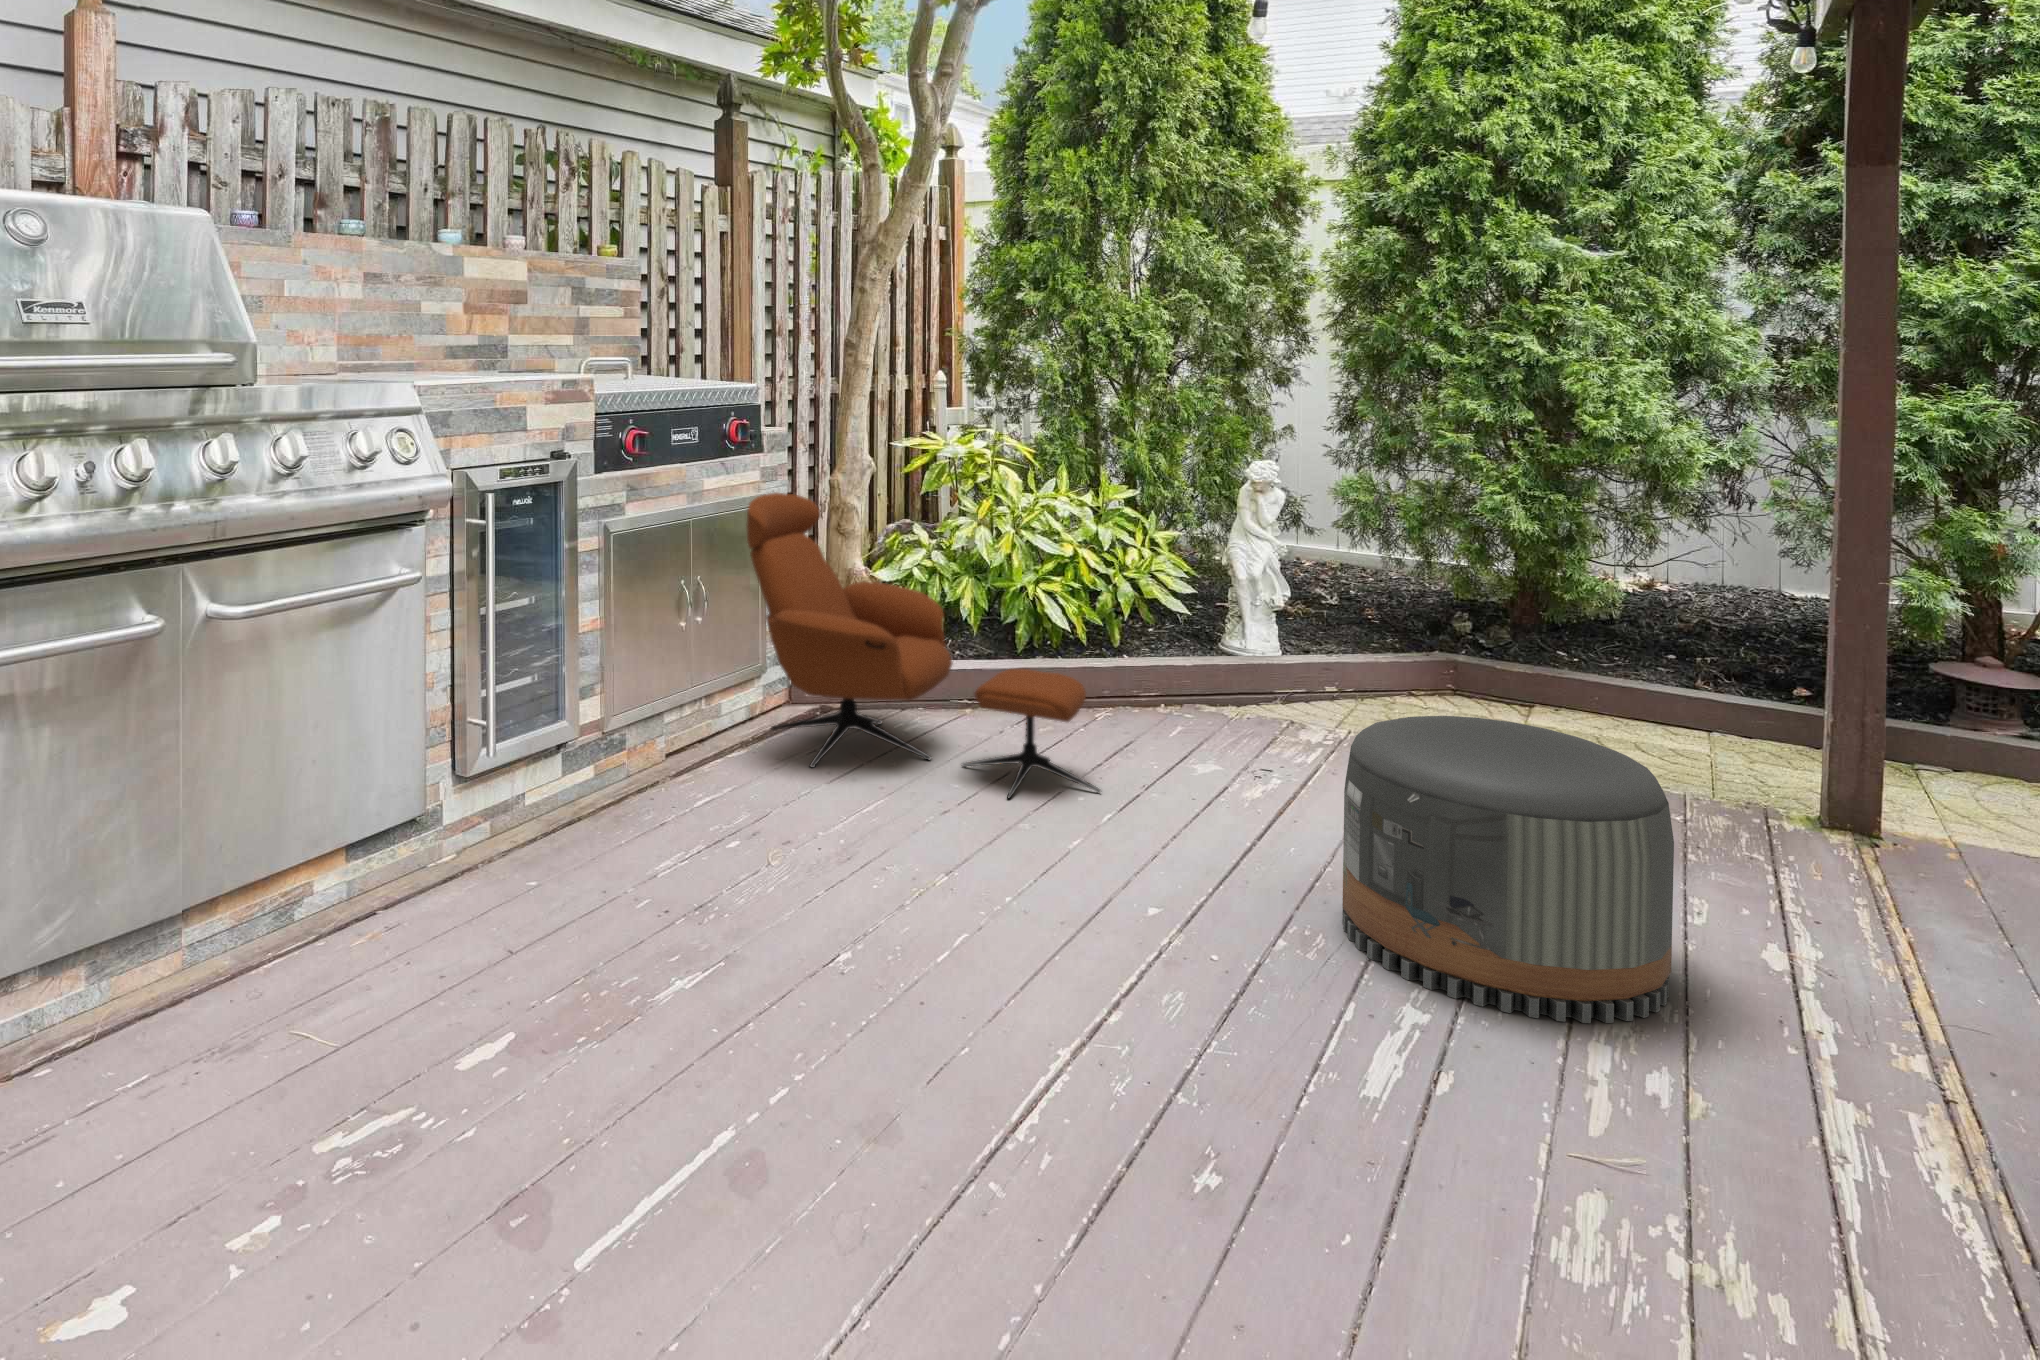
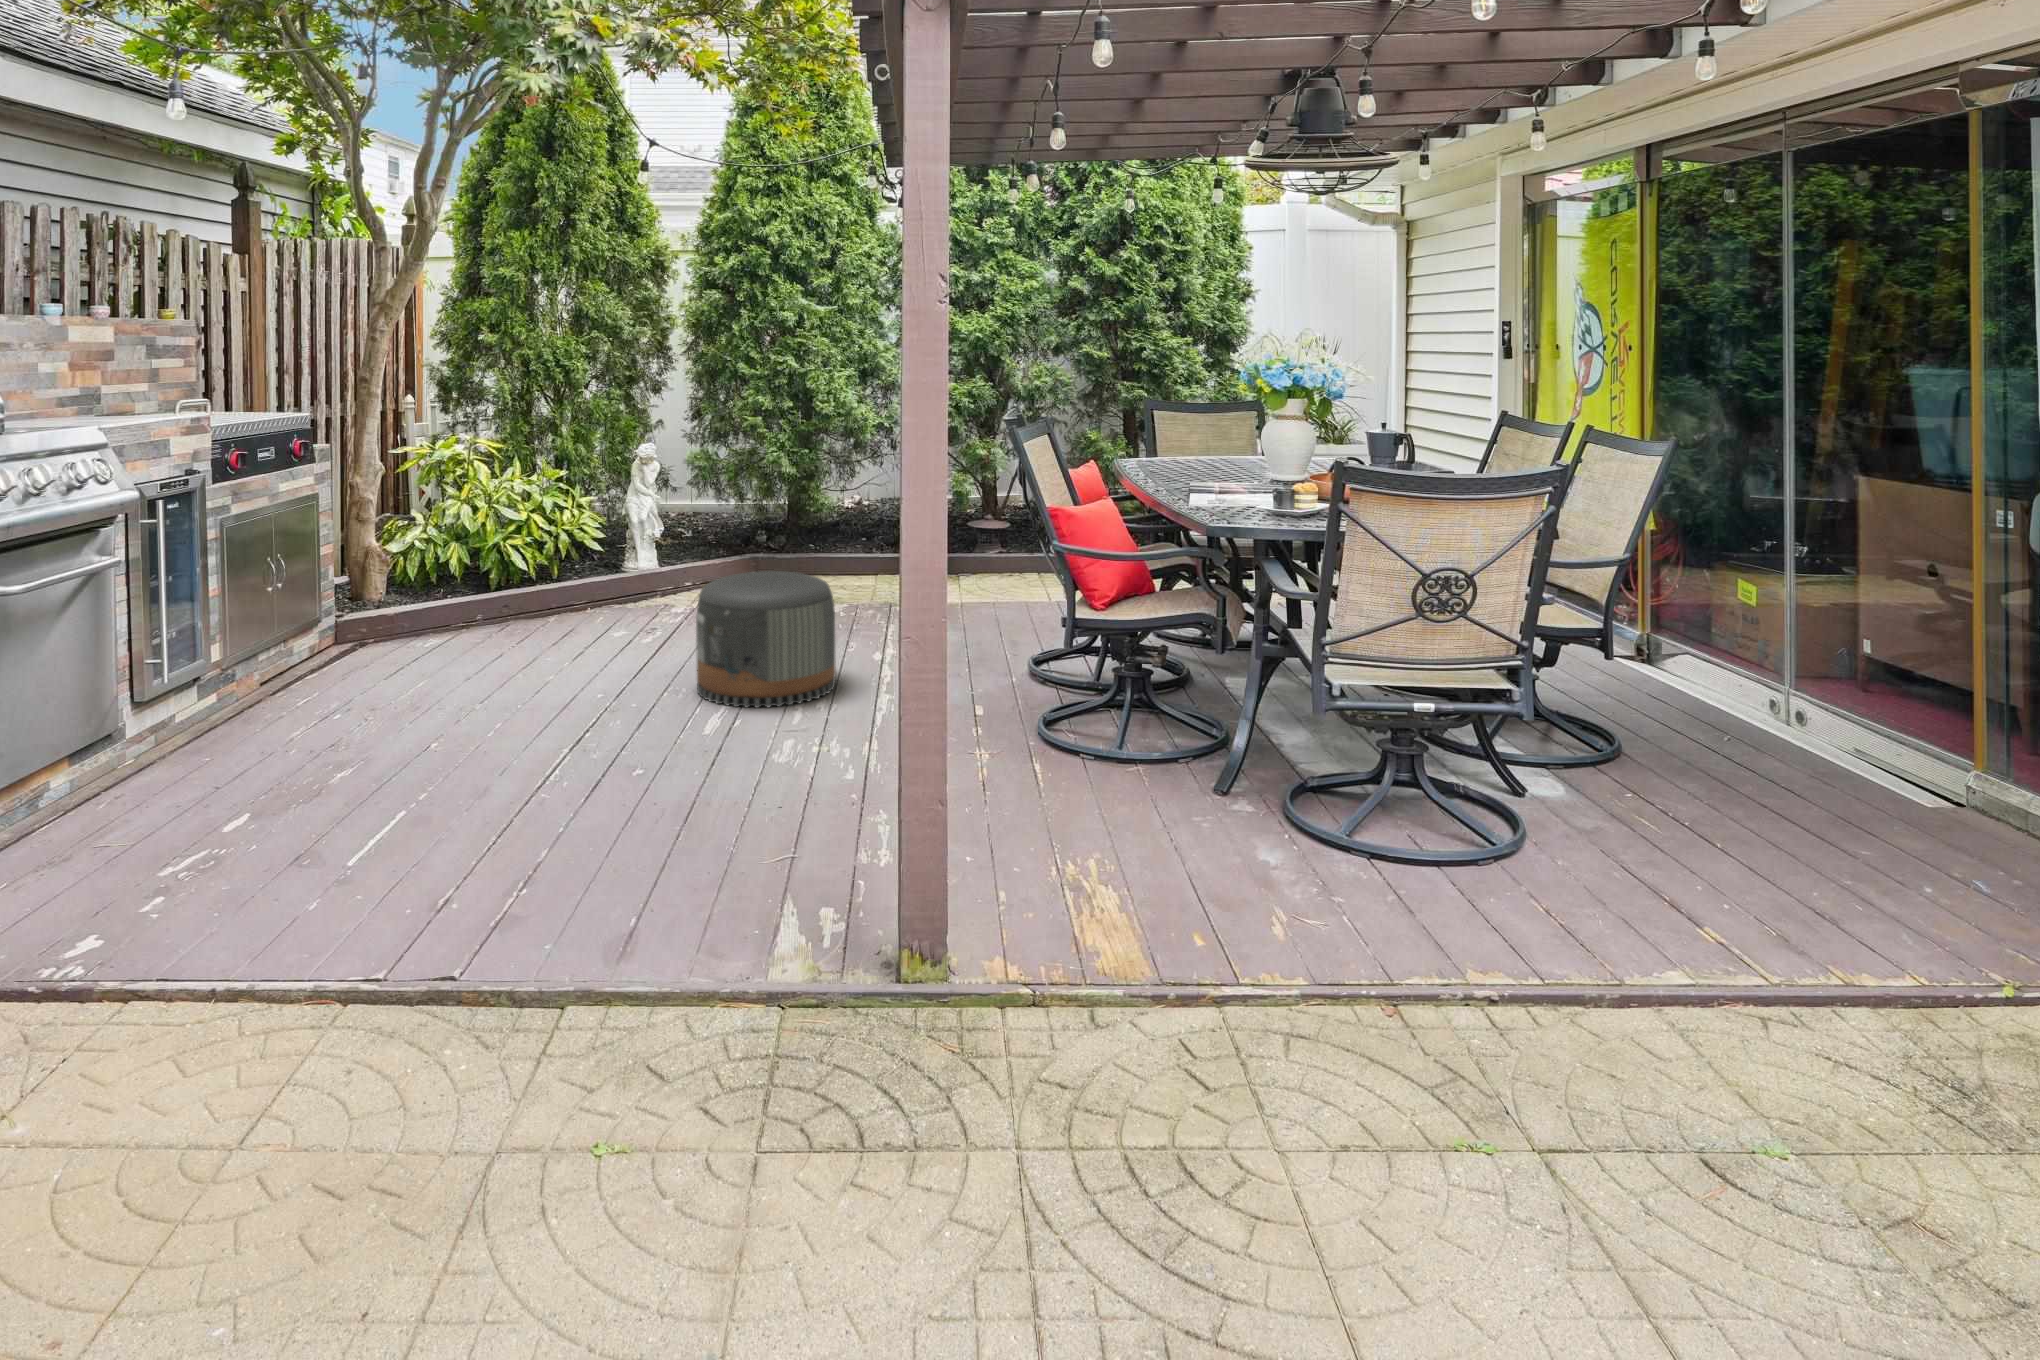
lounge chair: present [746,493,1101,798] -> none [300,492,562,683]

